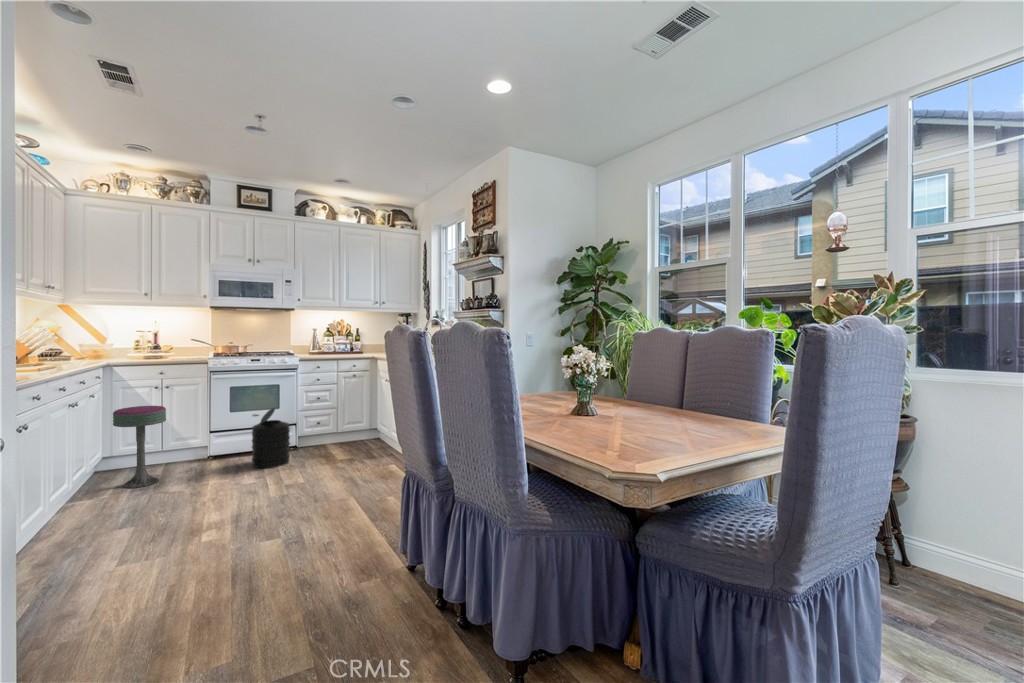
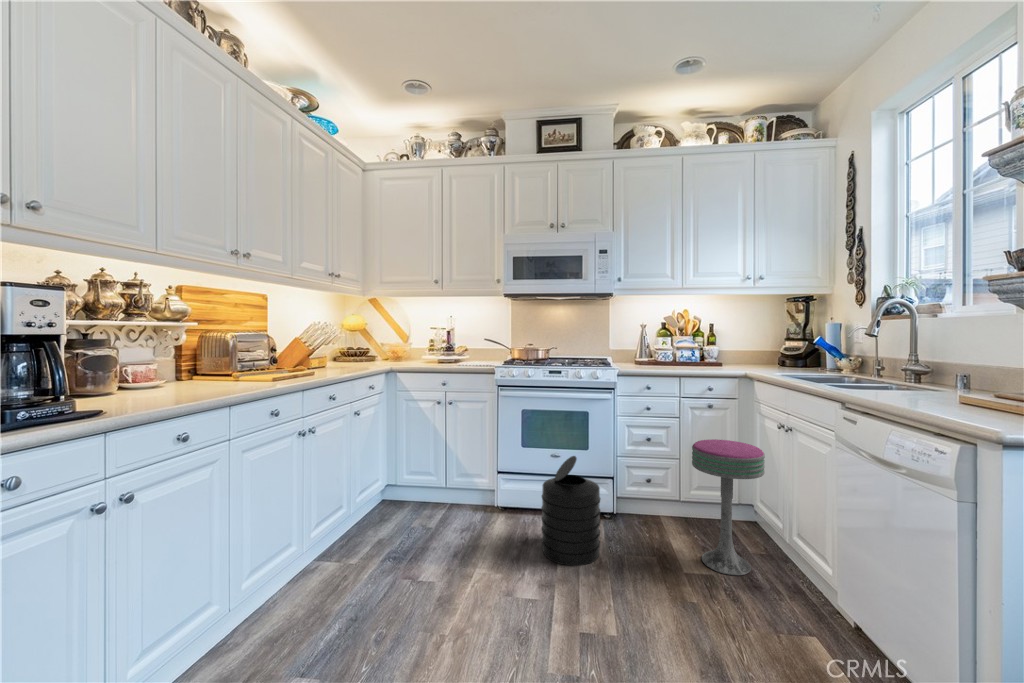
bar stool: present [113,406,166,488] -> present [692,439,765,575]

